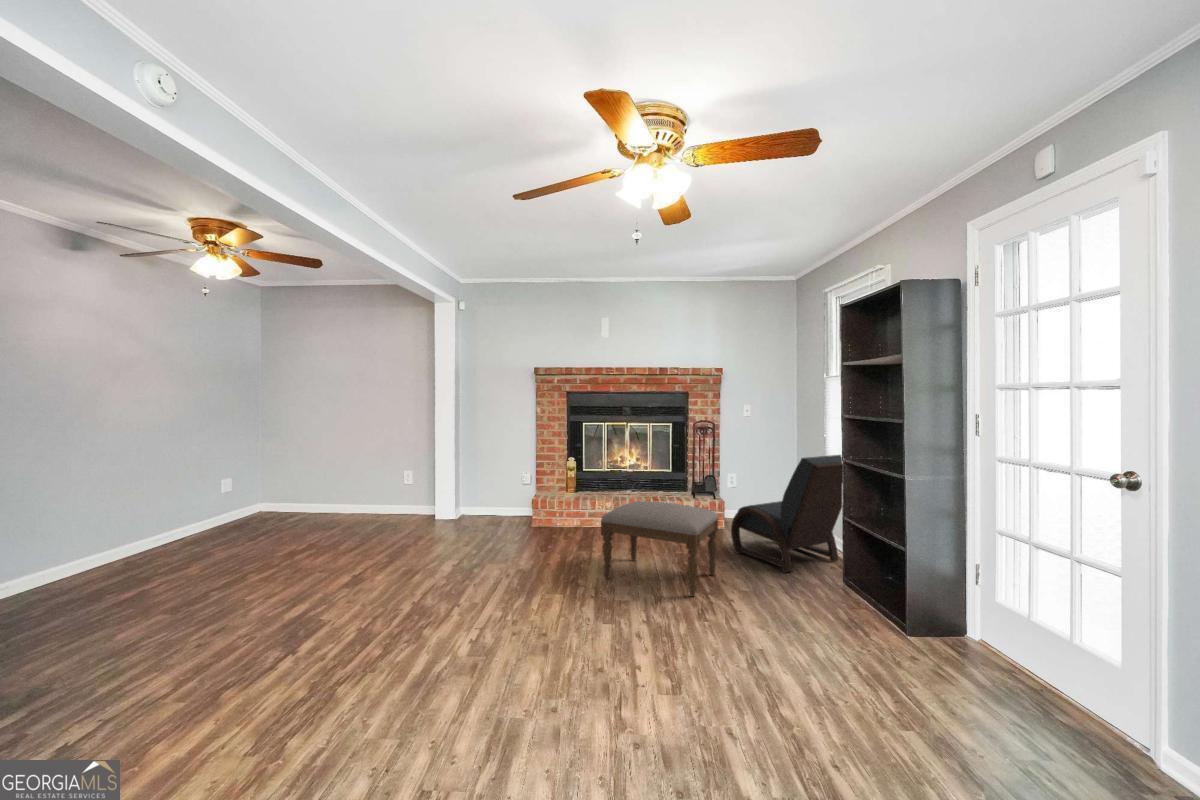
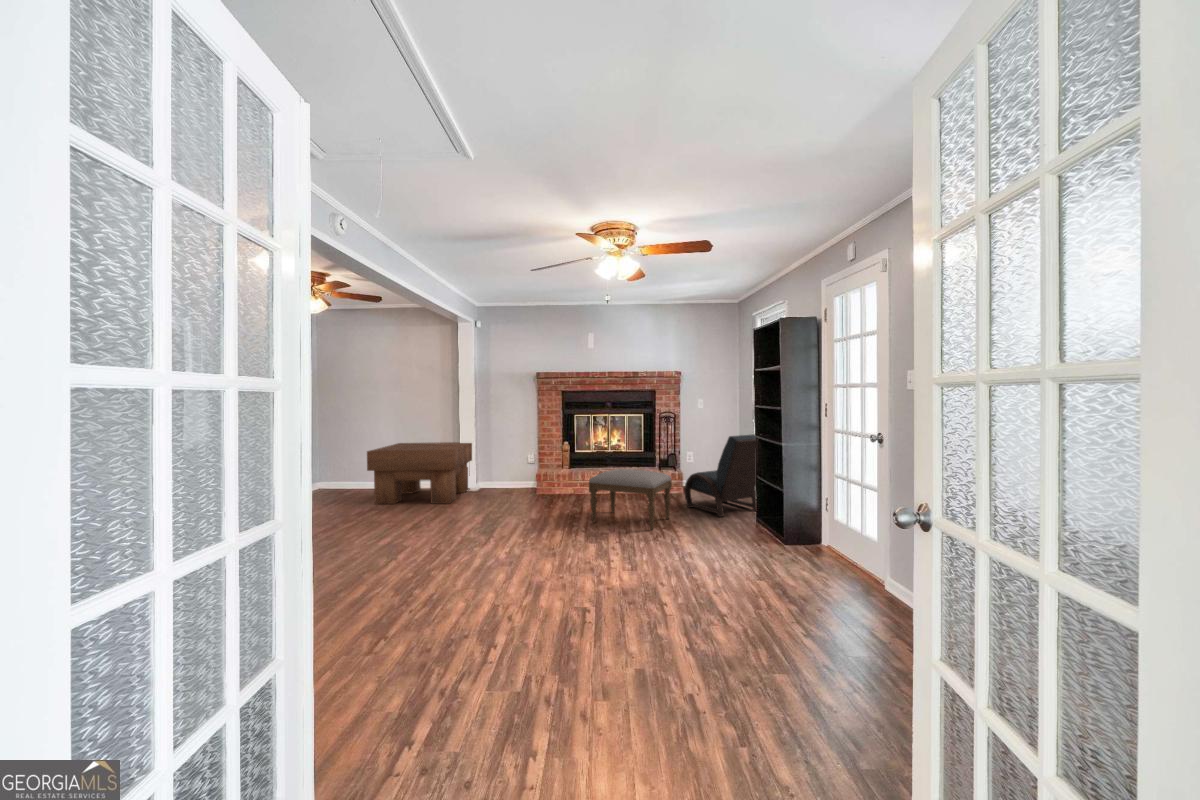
coffee table: none [308,456,456,539] -> present [367,442,472,504]

